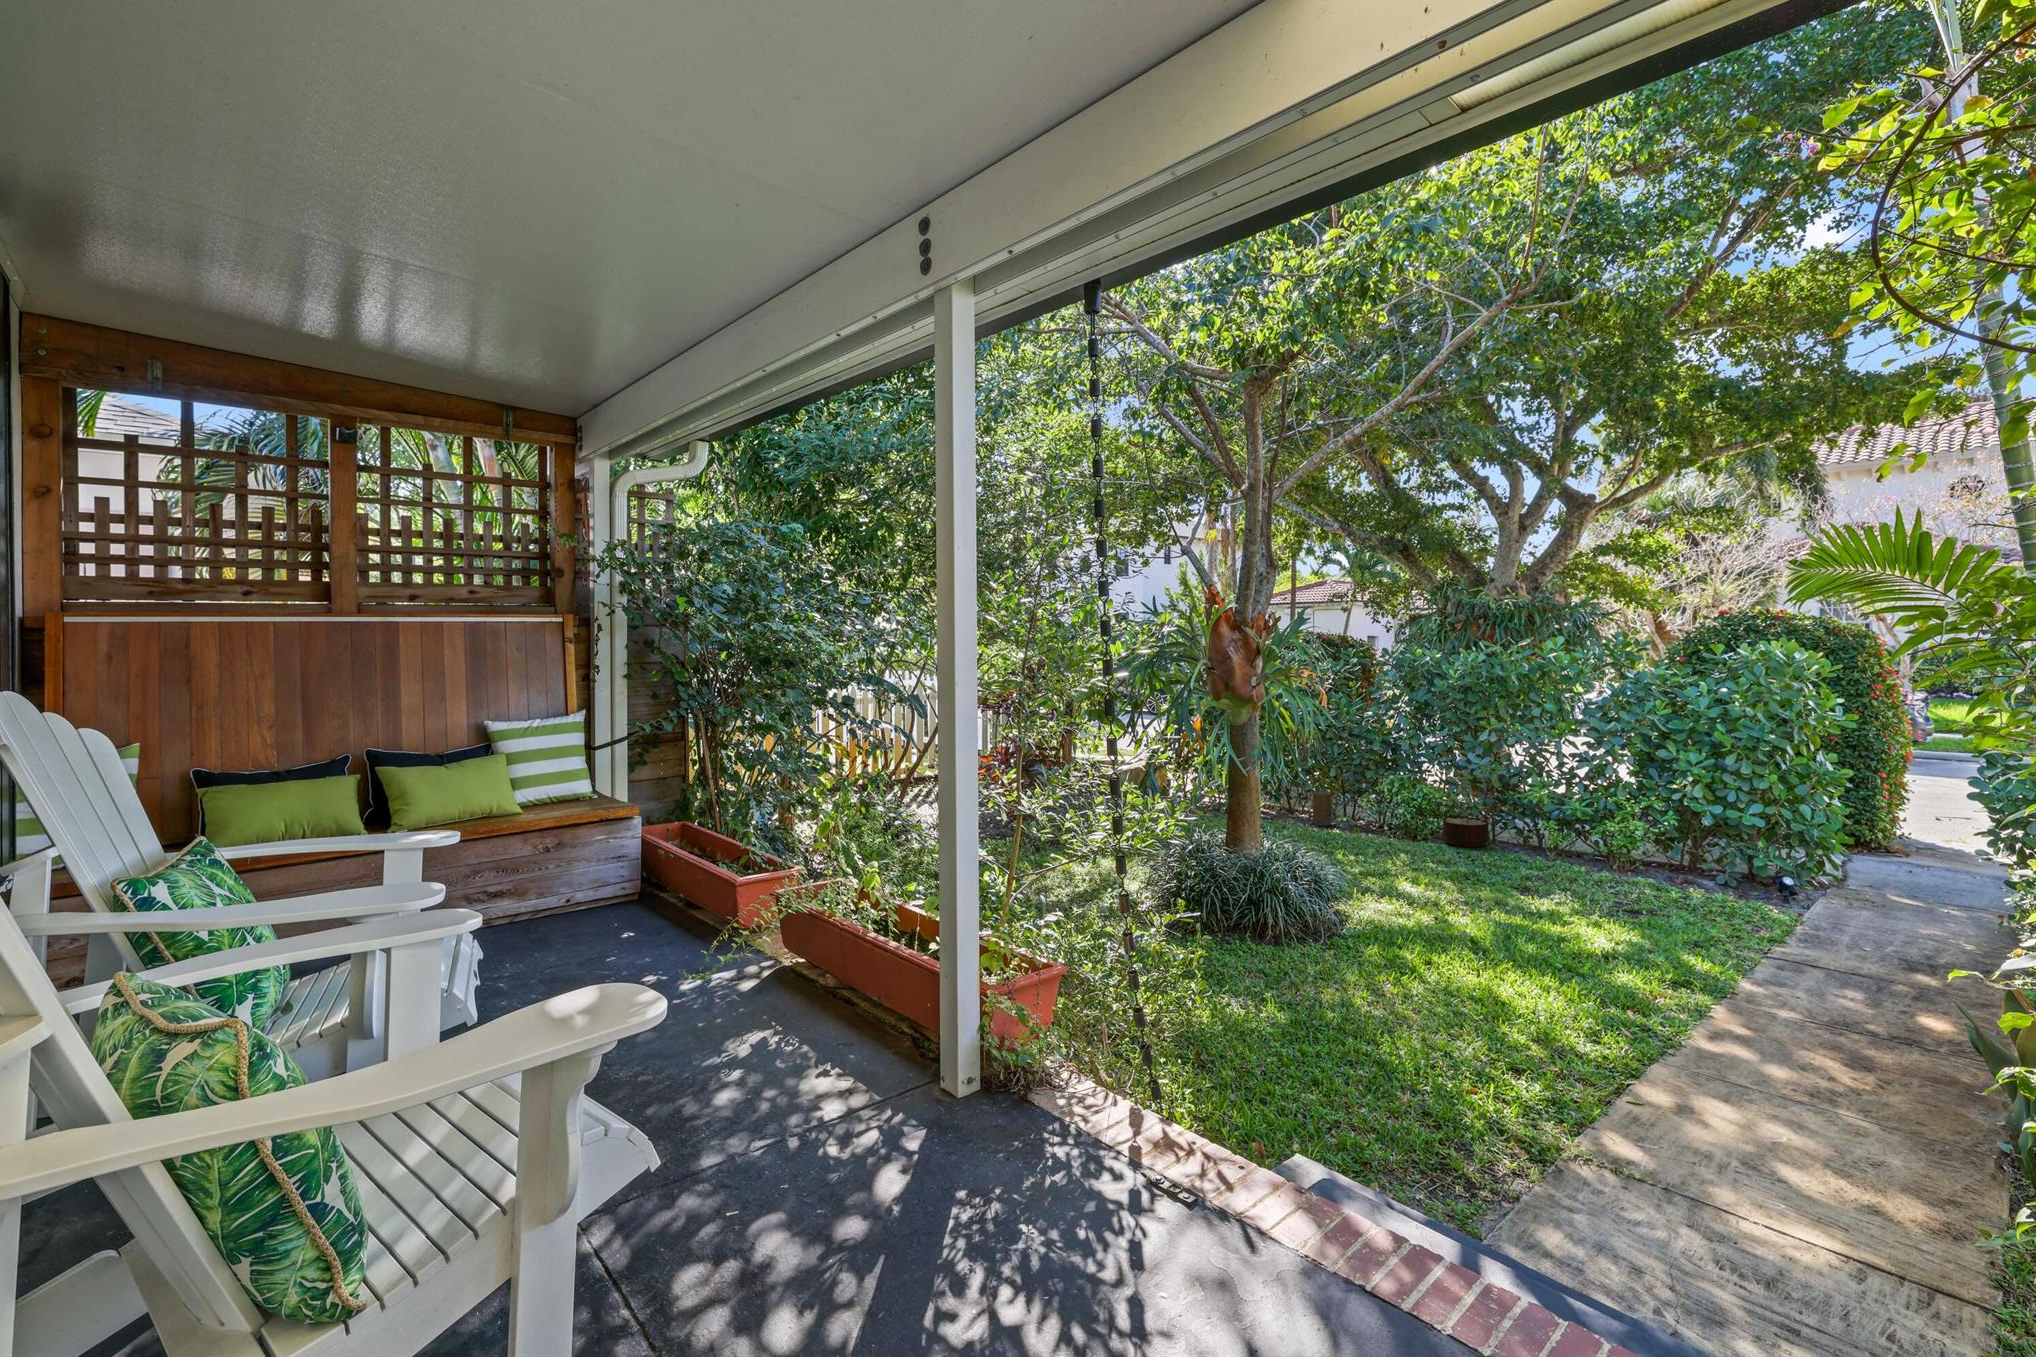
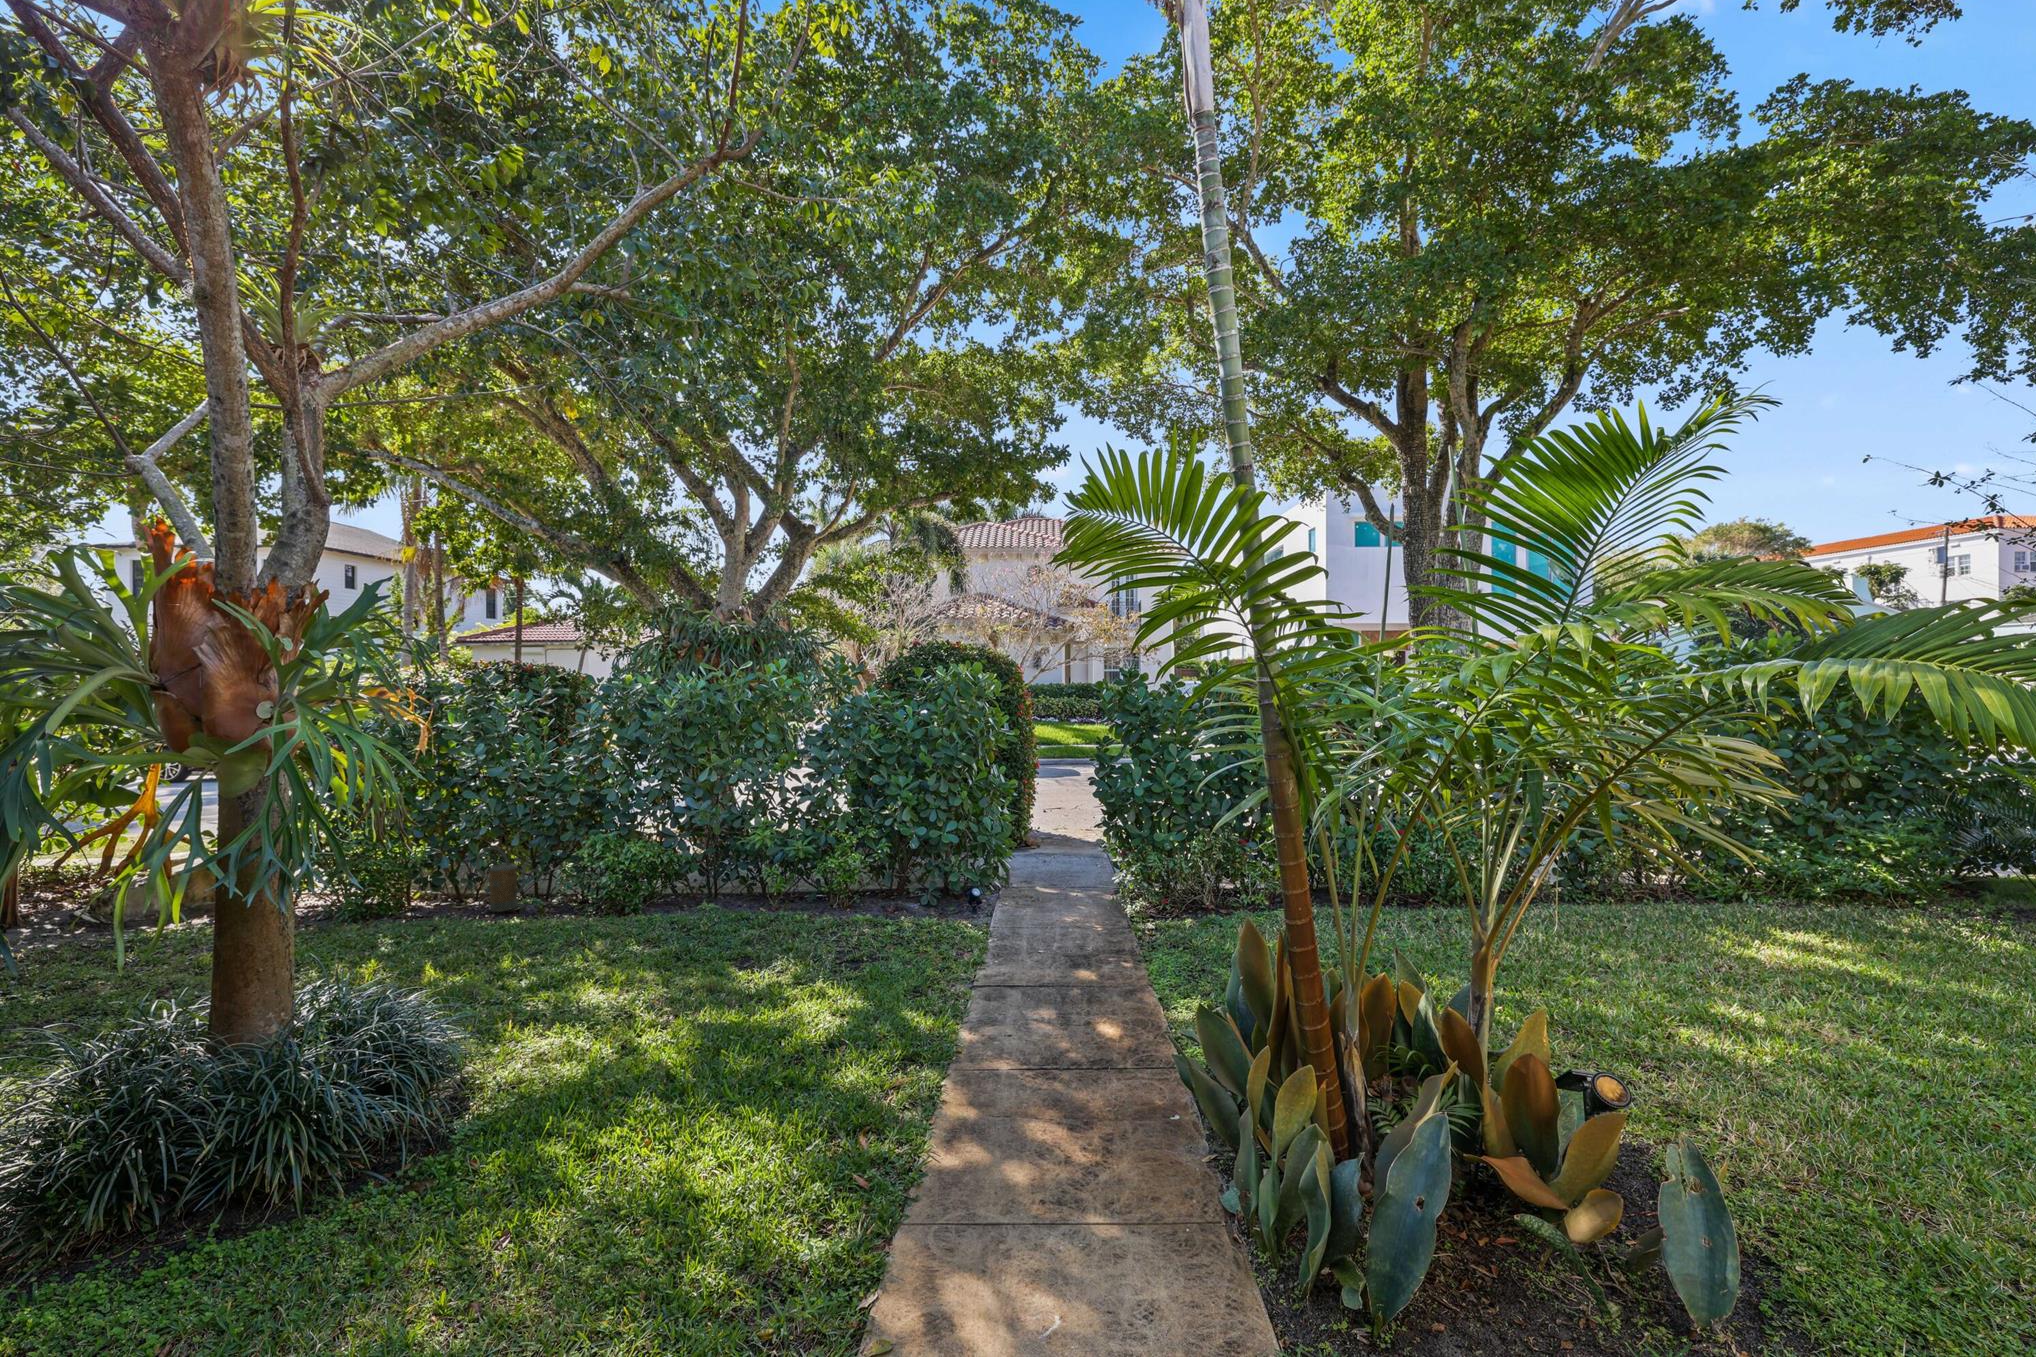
decorative plant: present [1438,768,1490,847] -> none [652,815,712,911]

